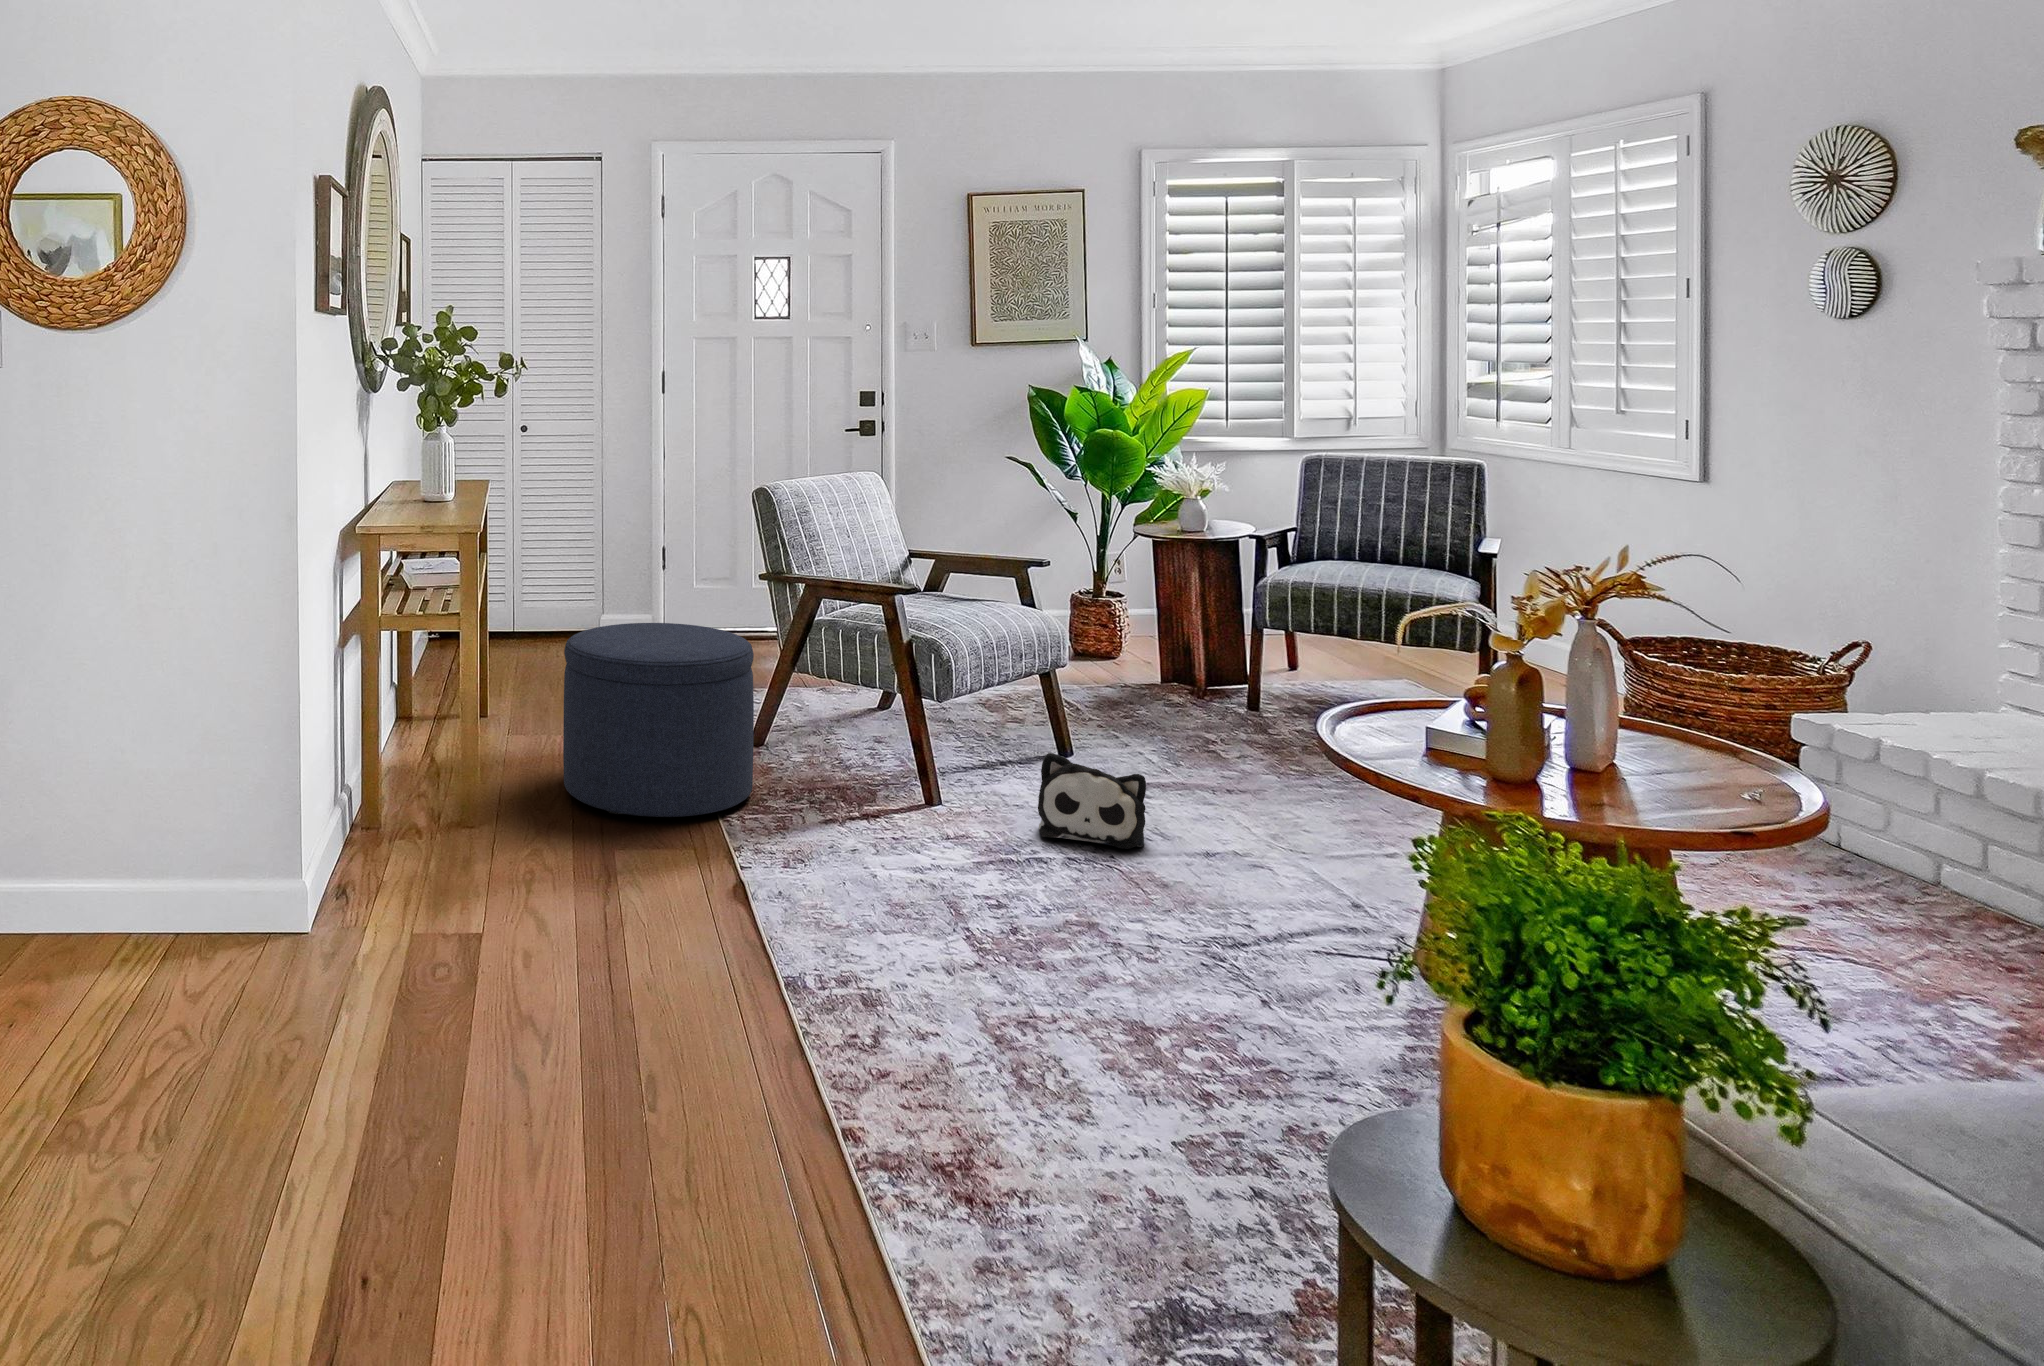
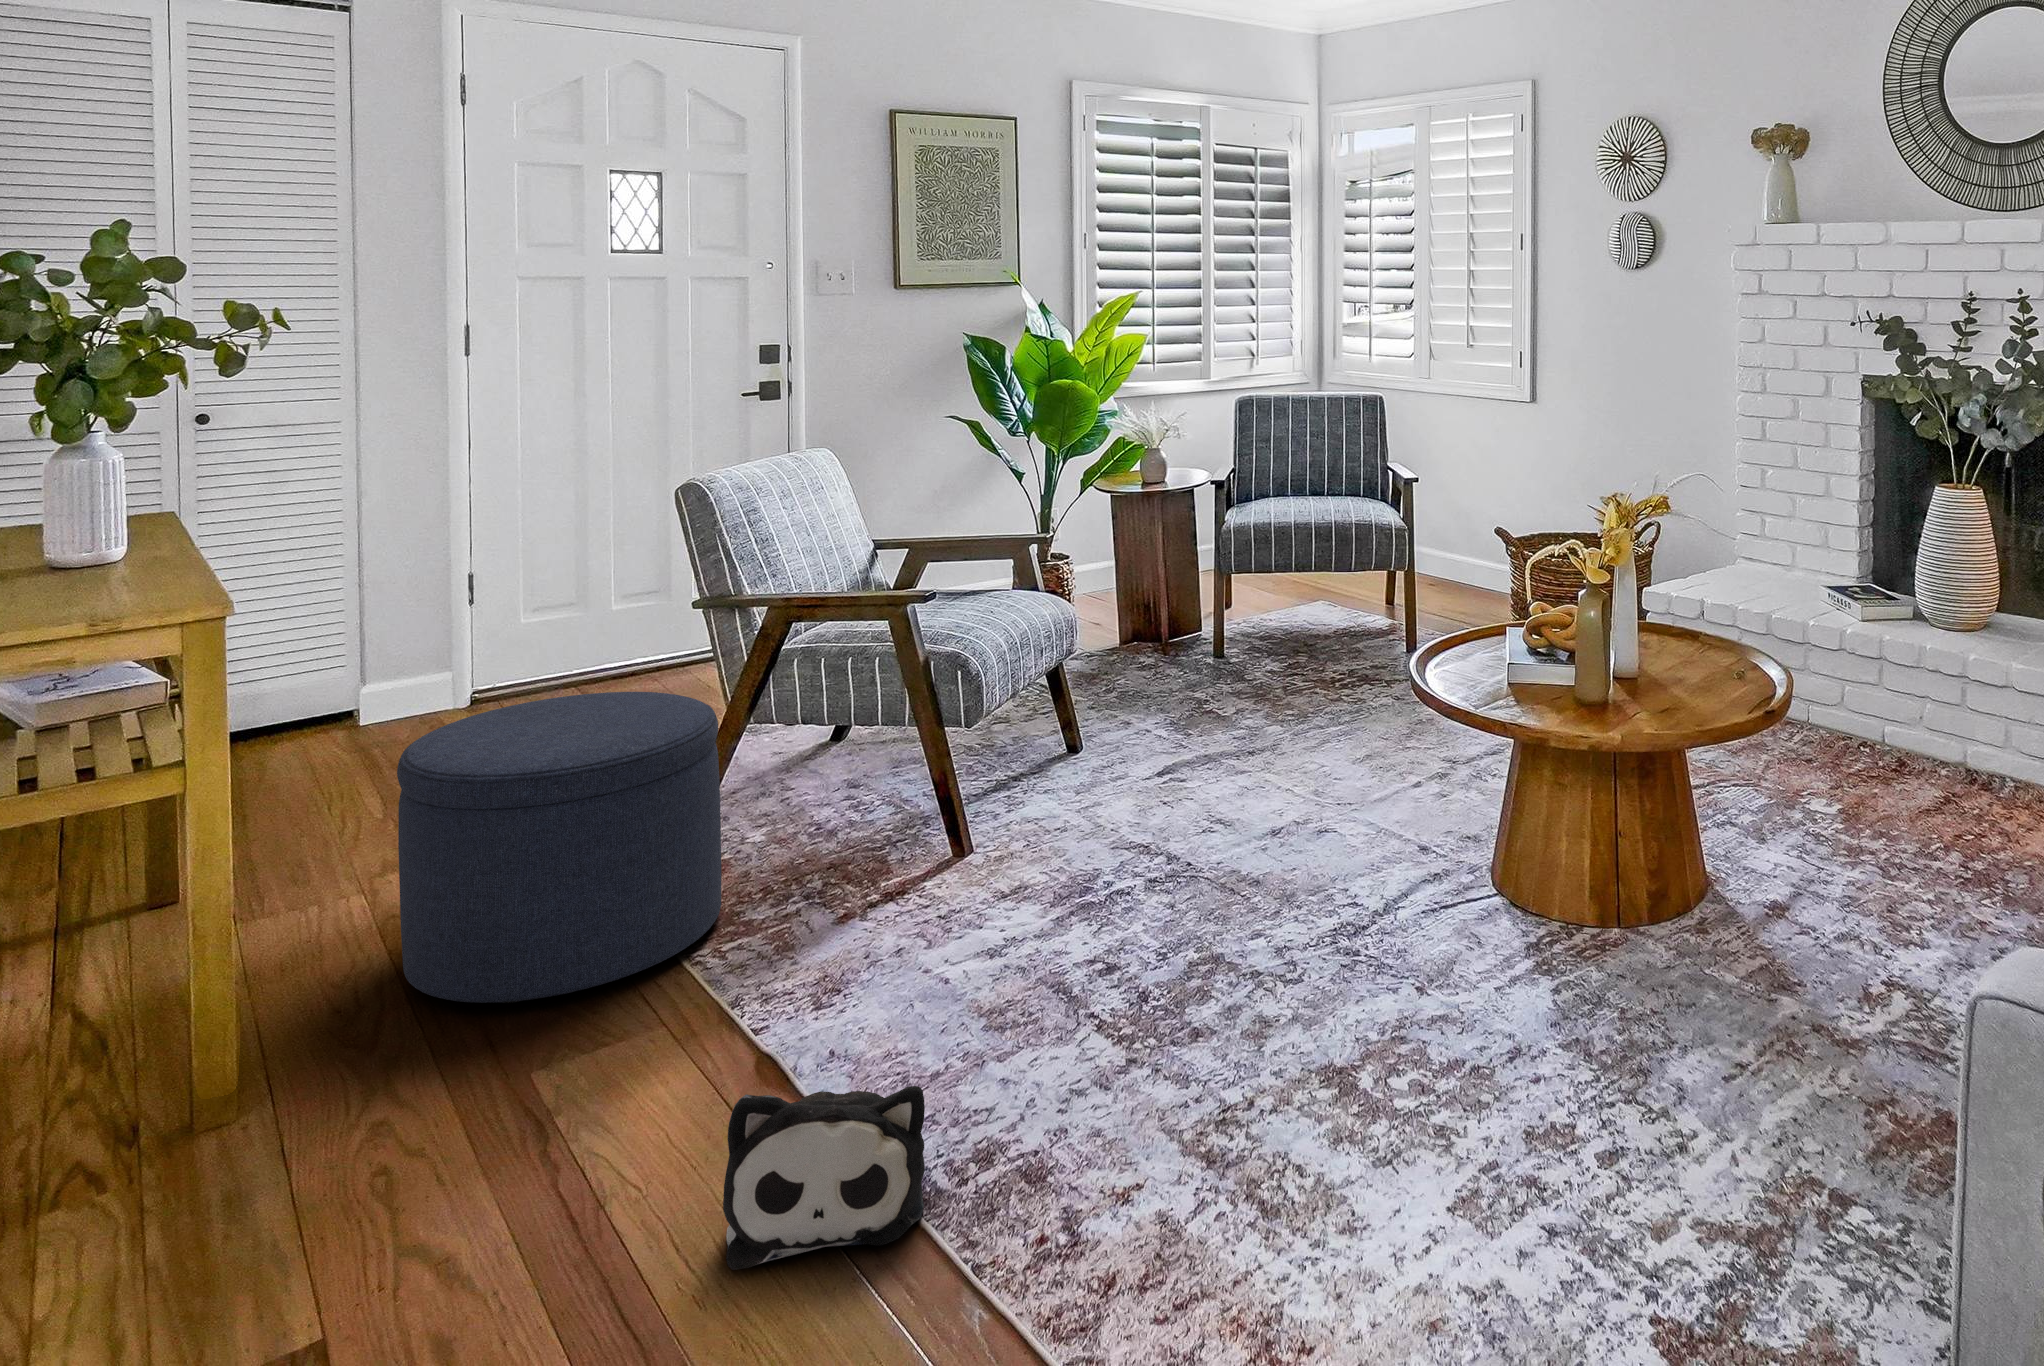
plush toy: present [1038,752,1146,849] -> present [723,1086,925,1270]

